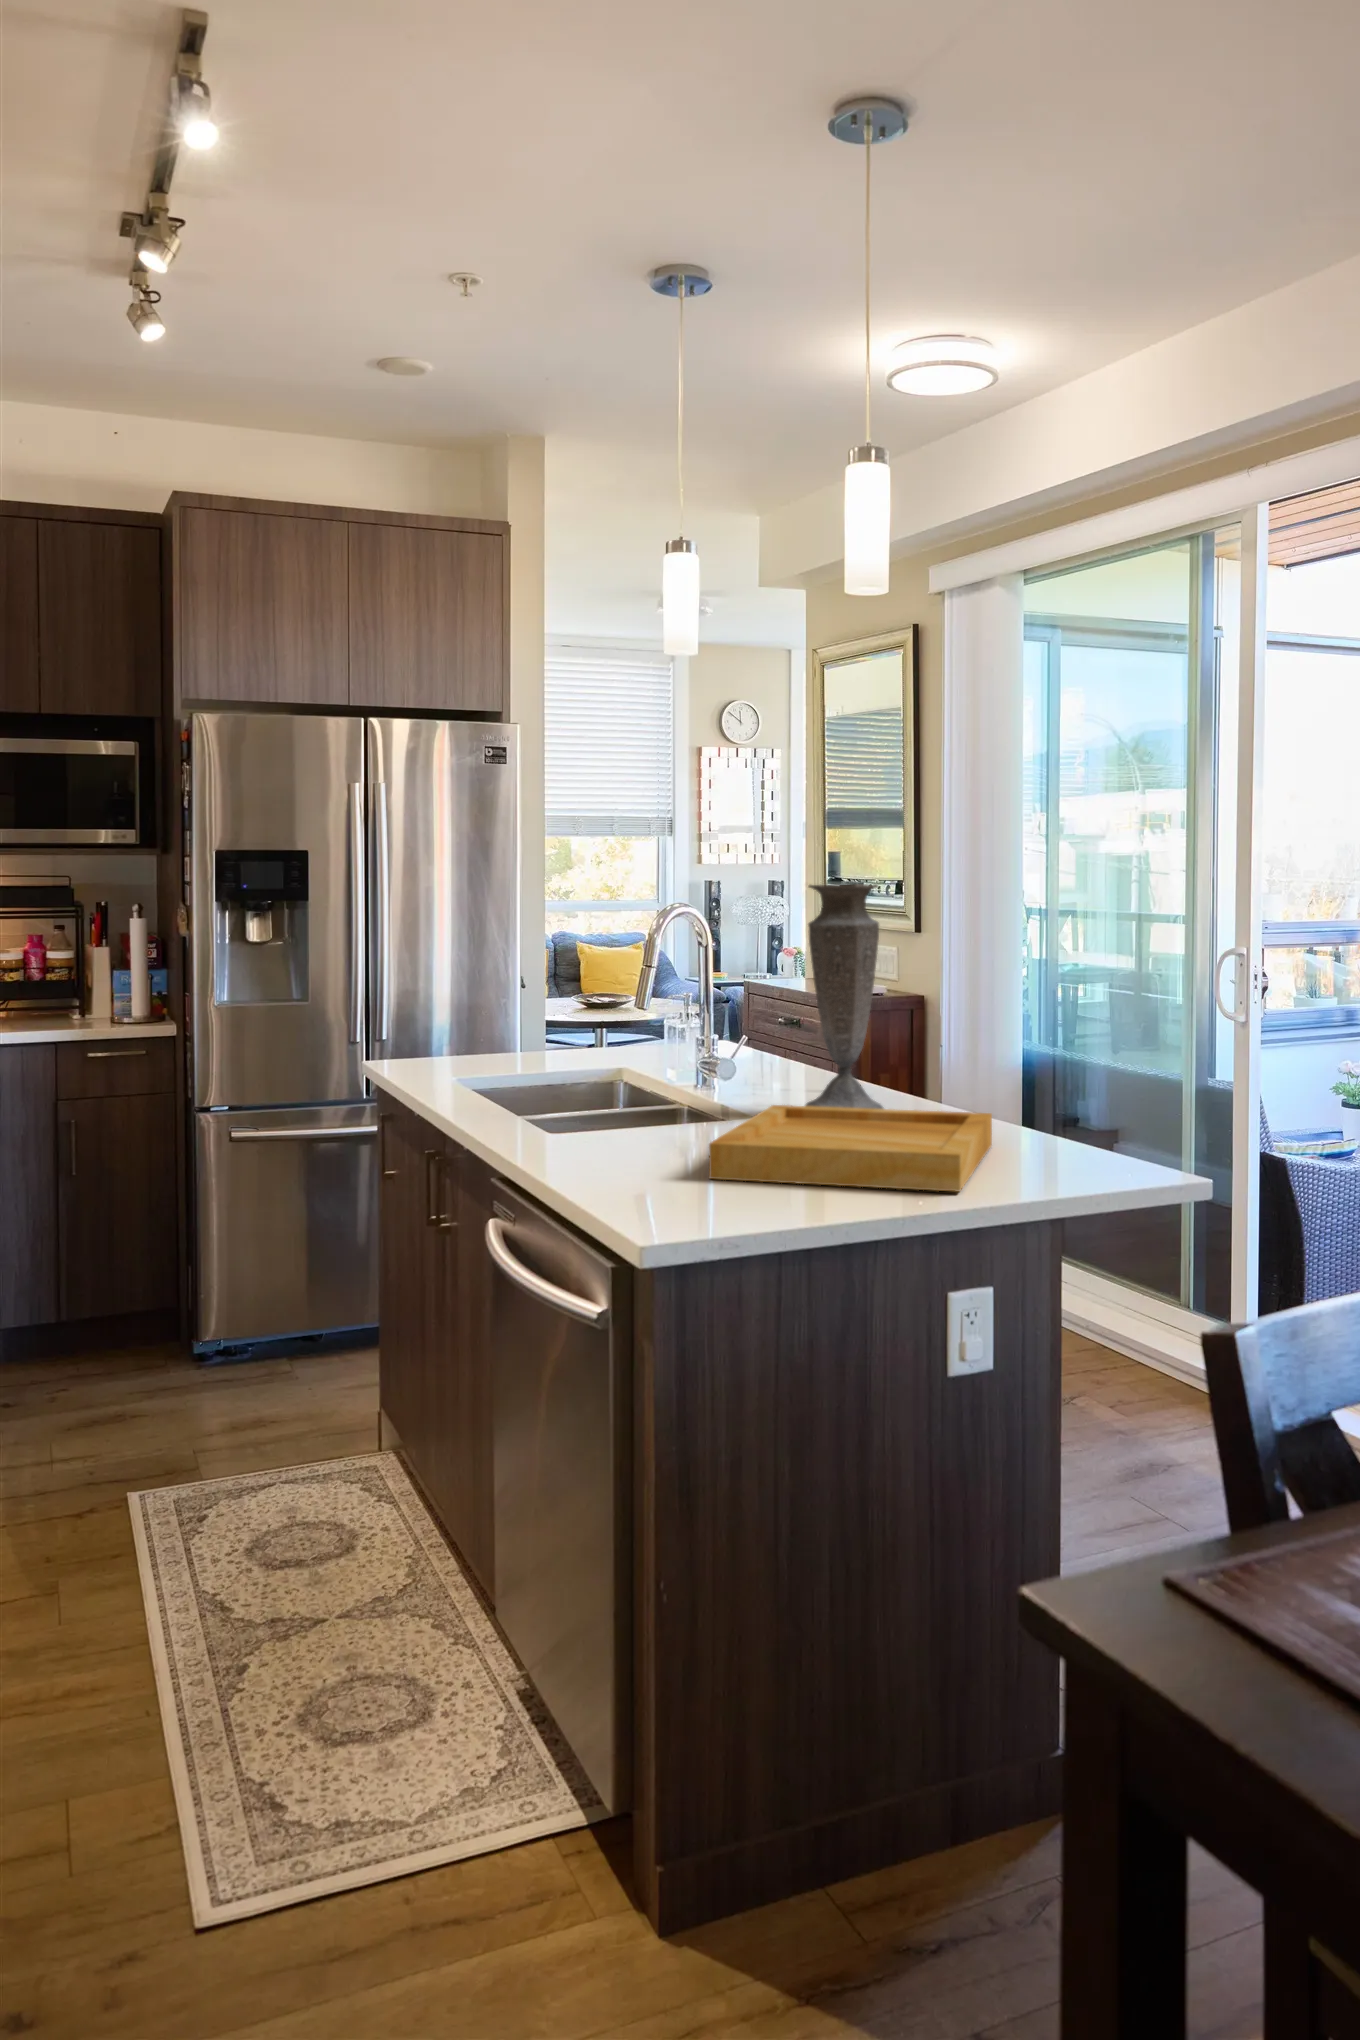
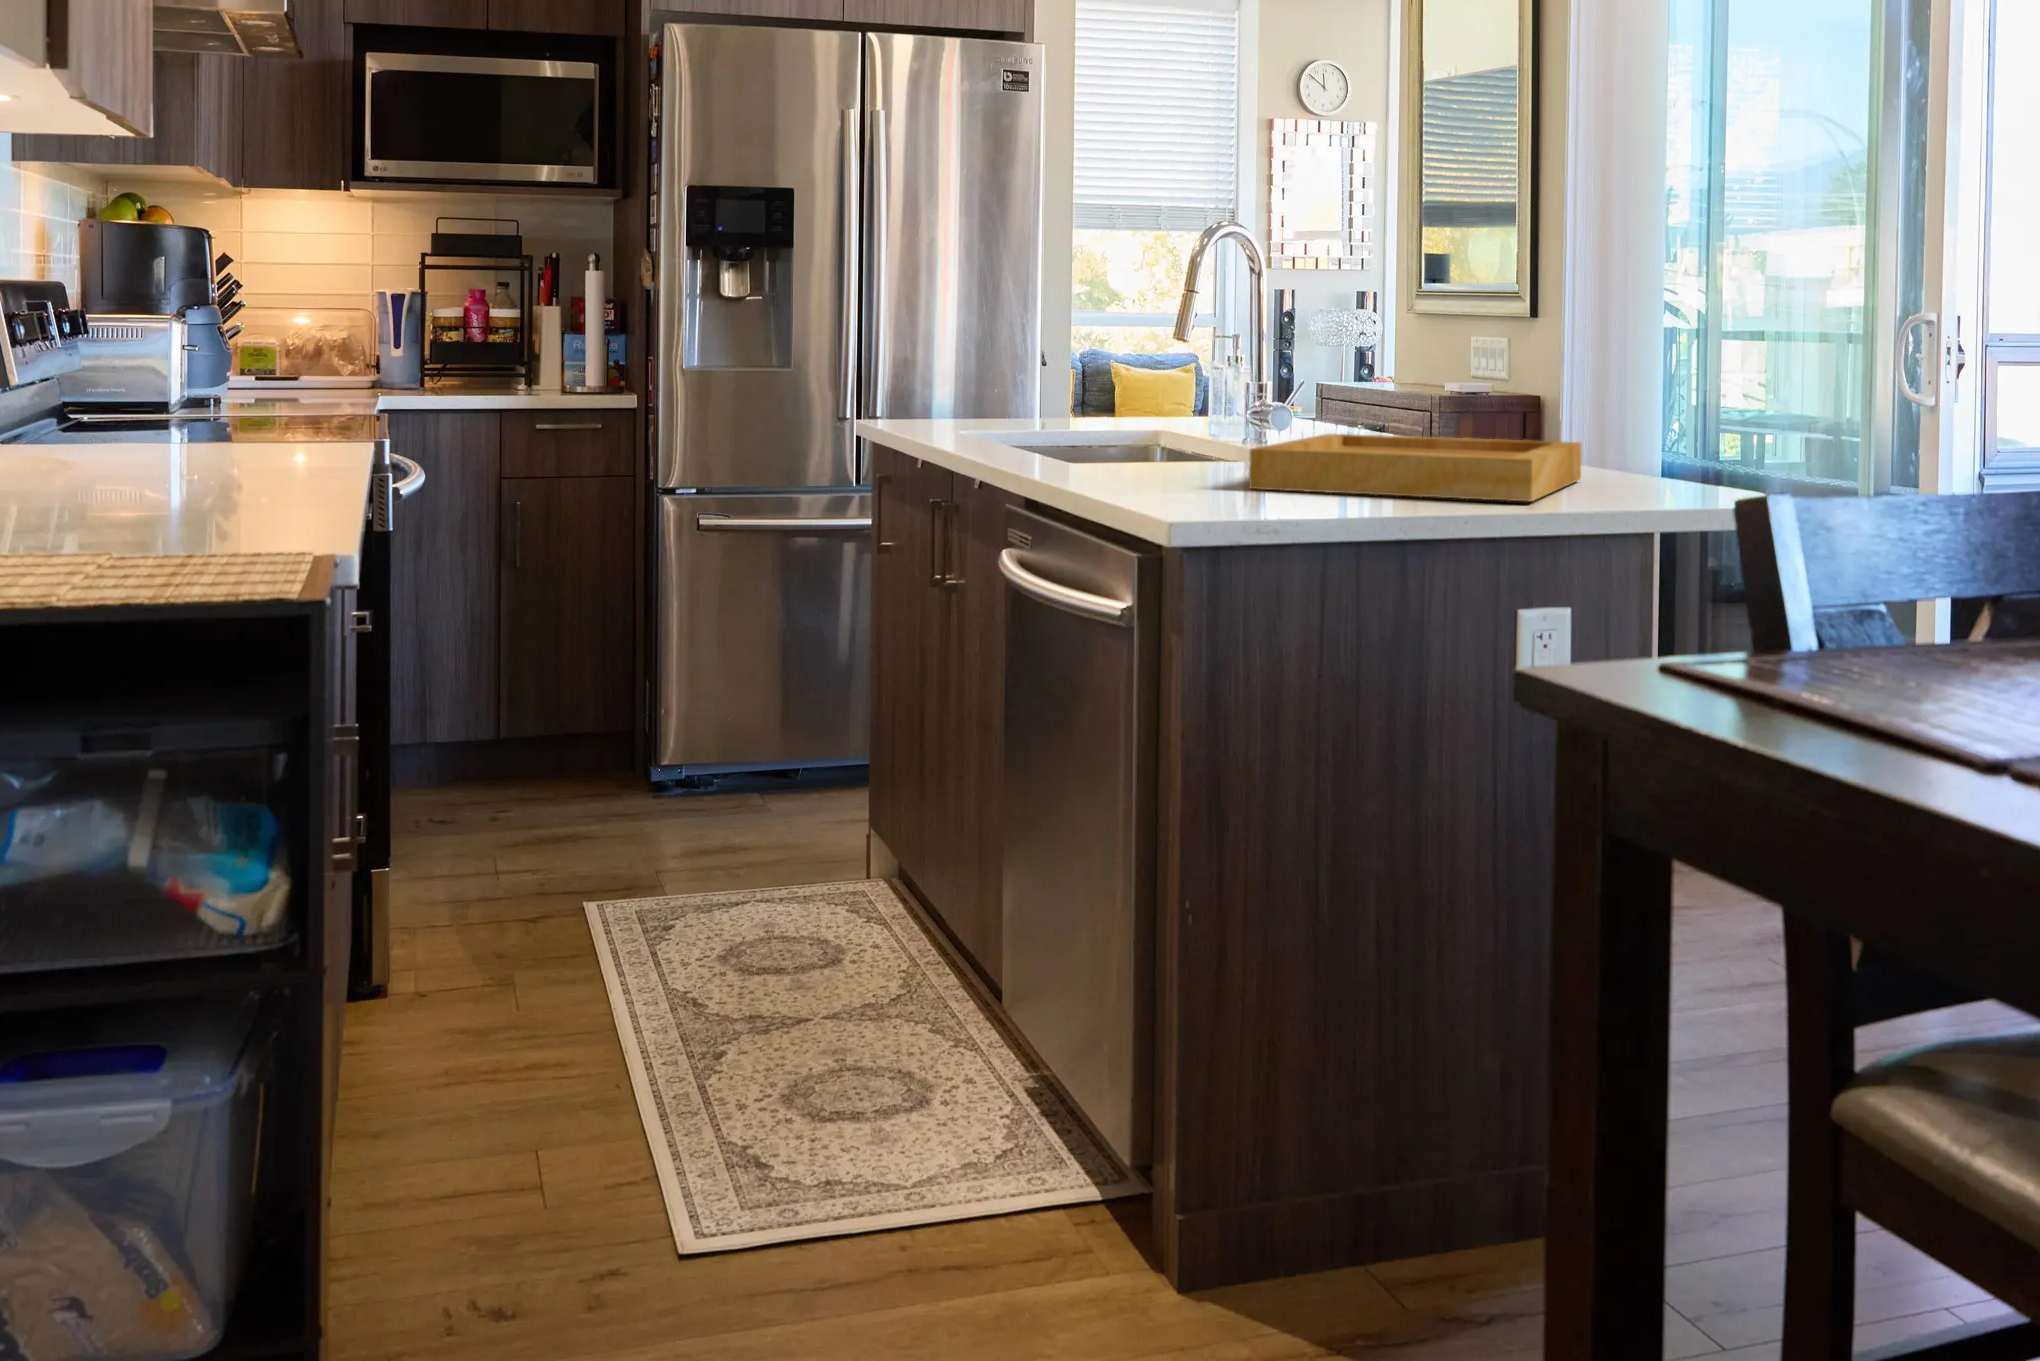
vase: present [805,884,884,1109] -> none [1362,186,1467,463]

